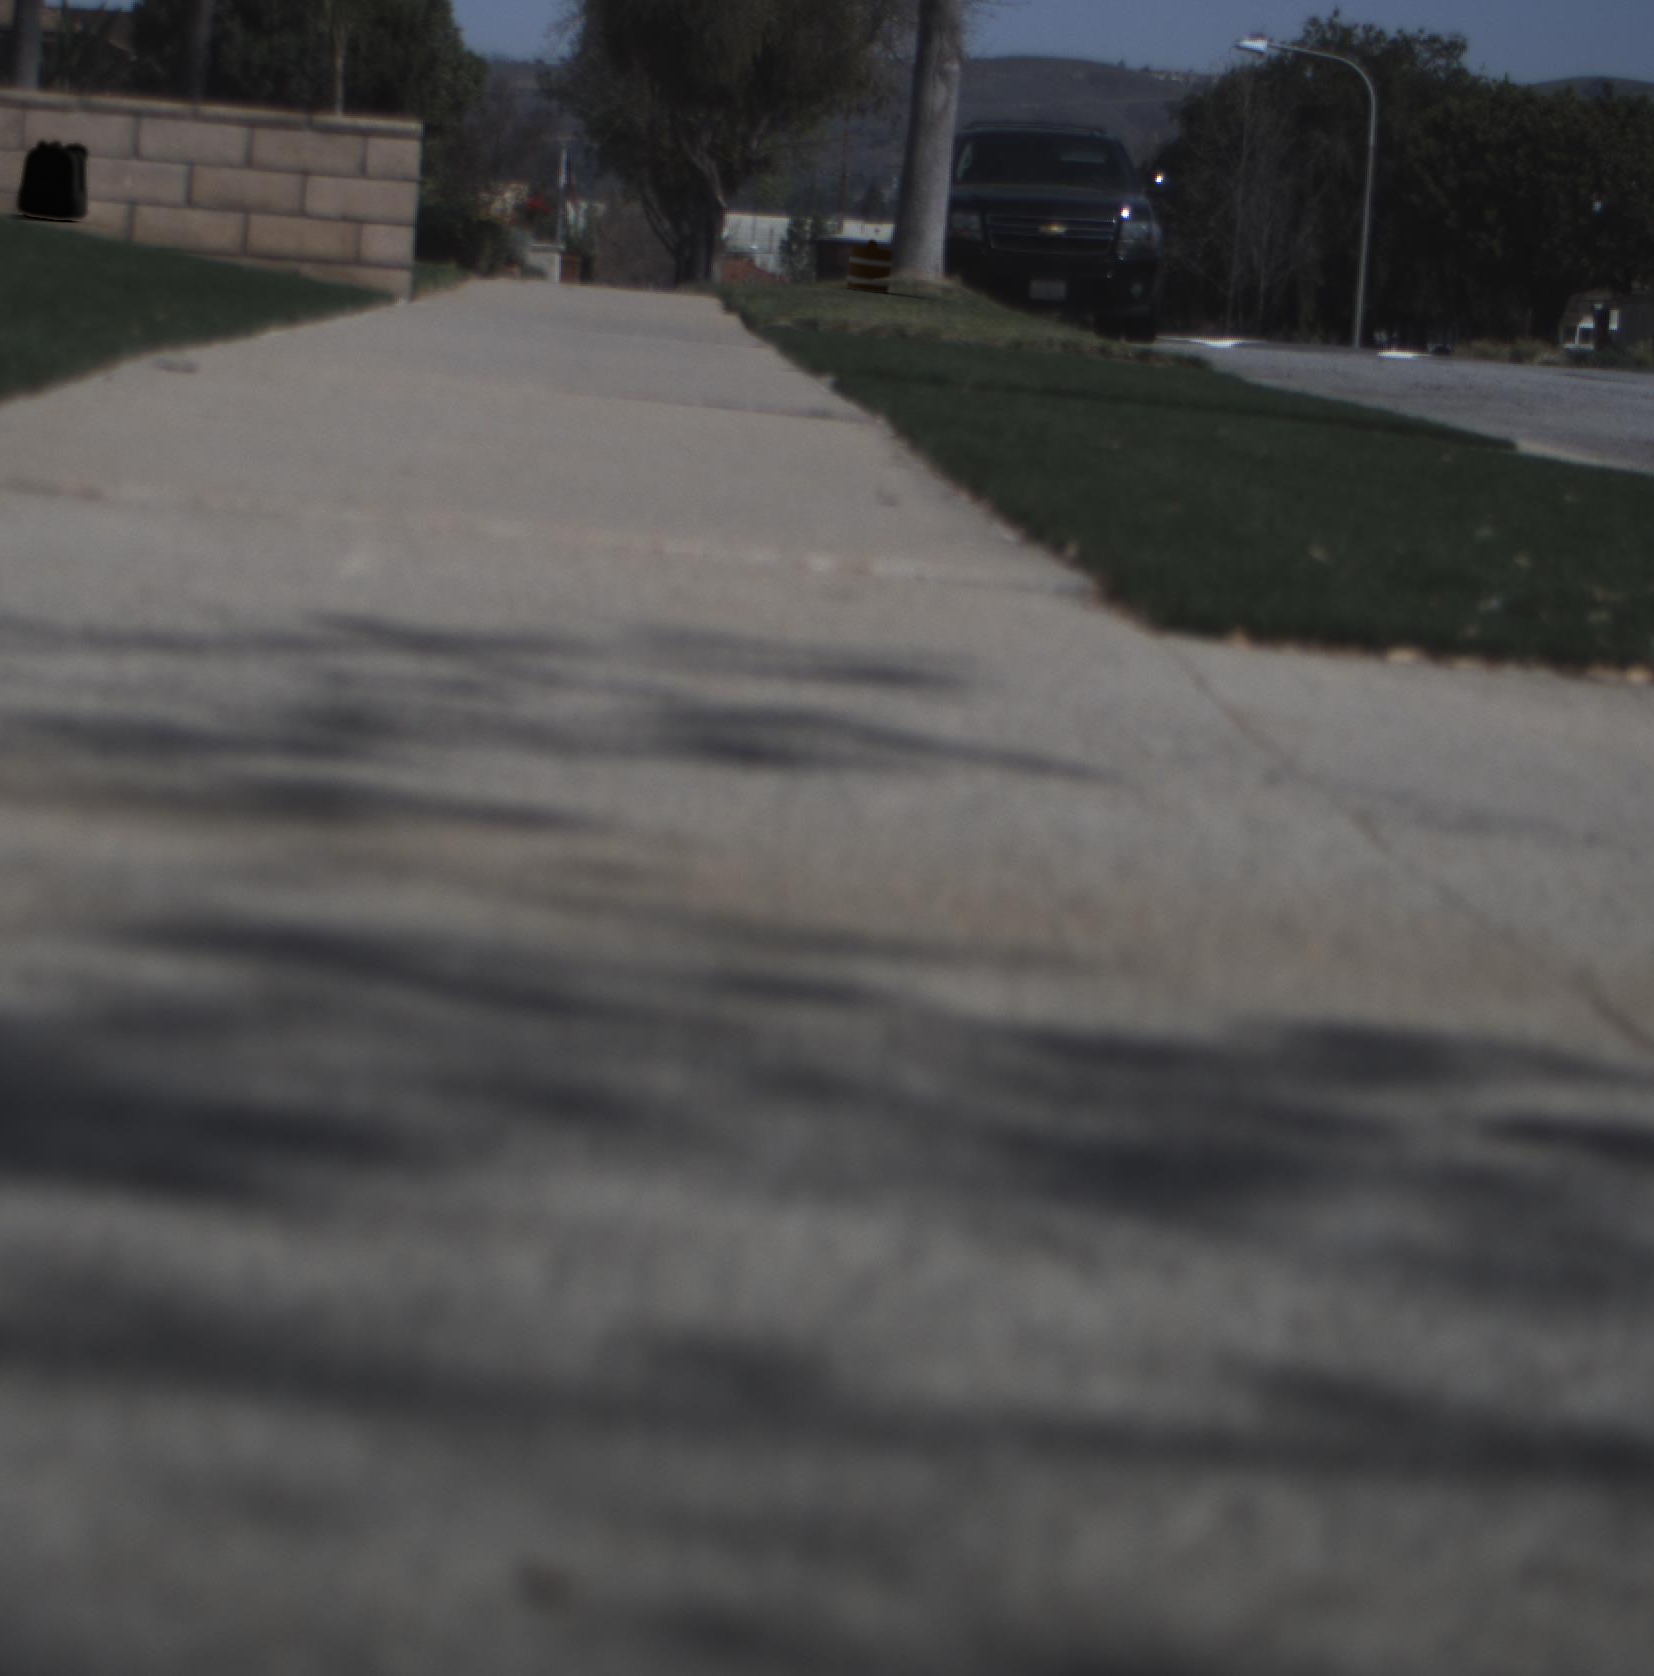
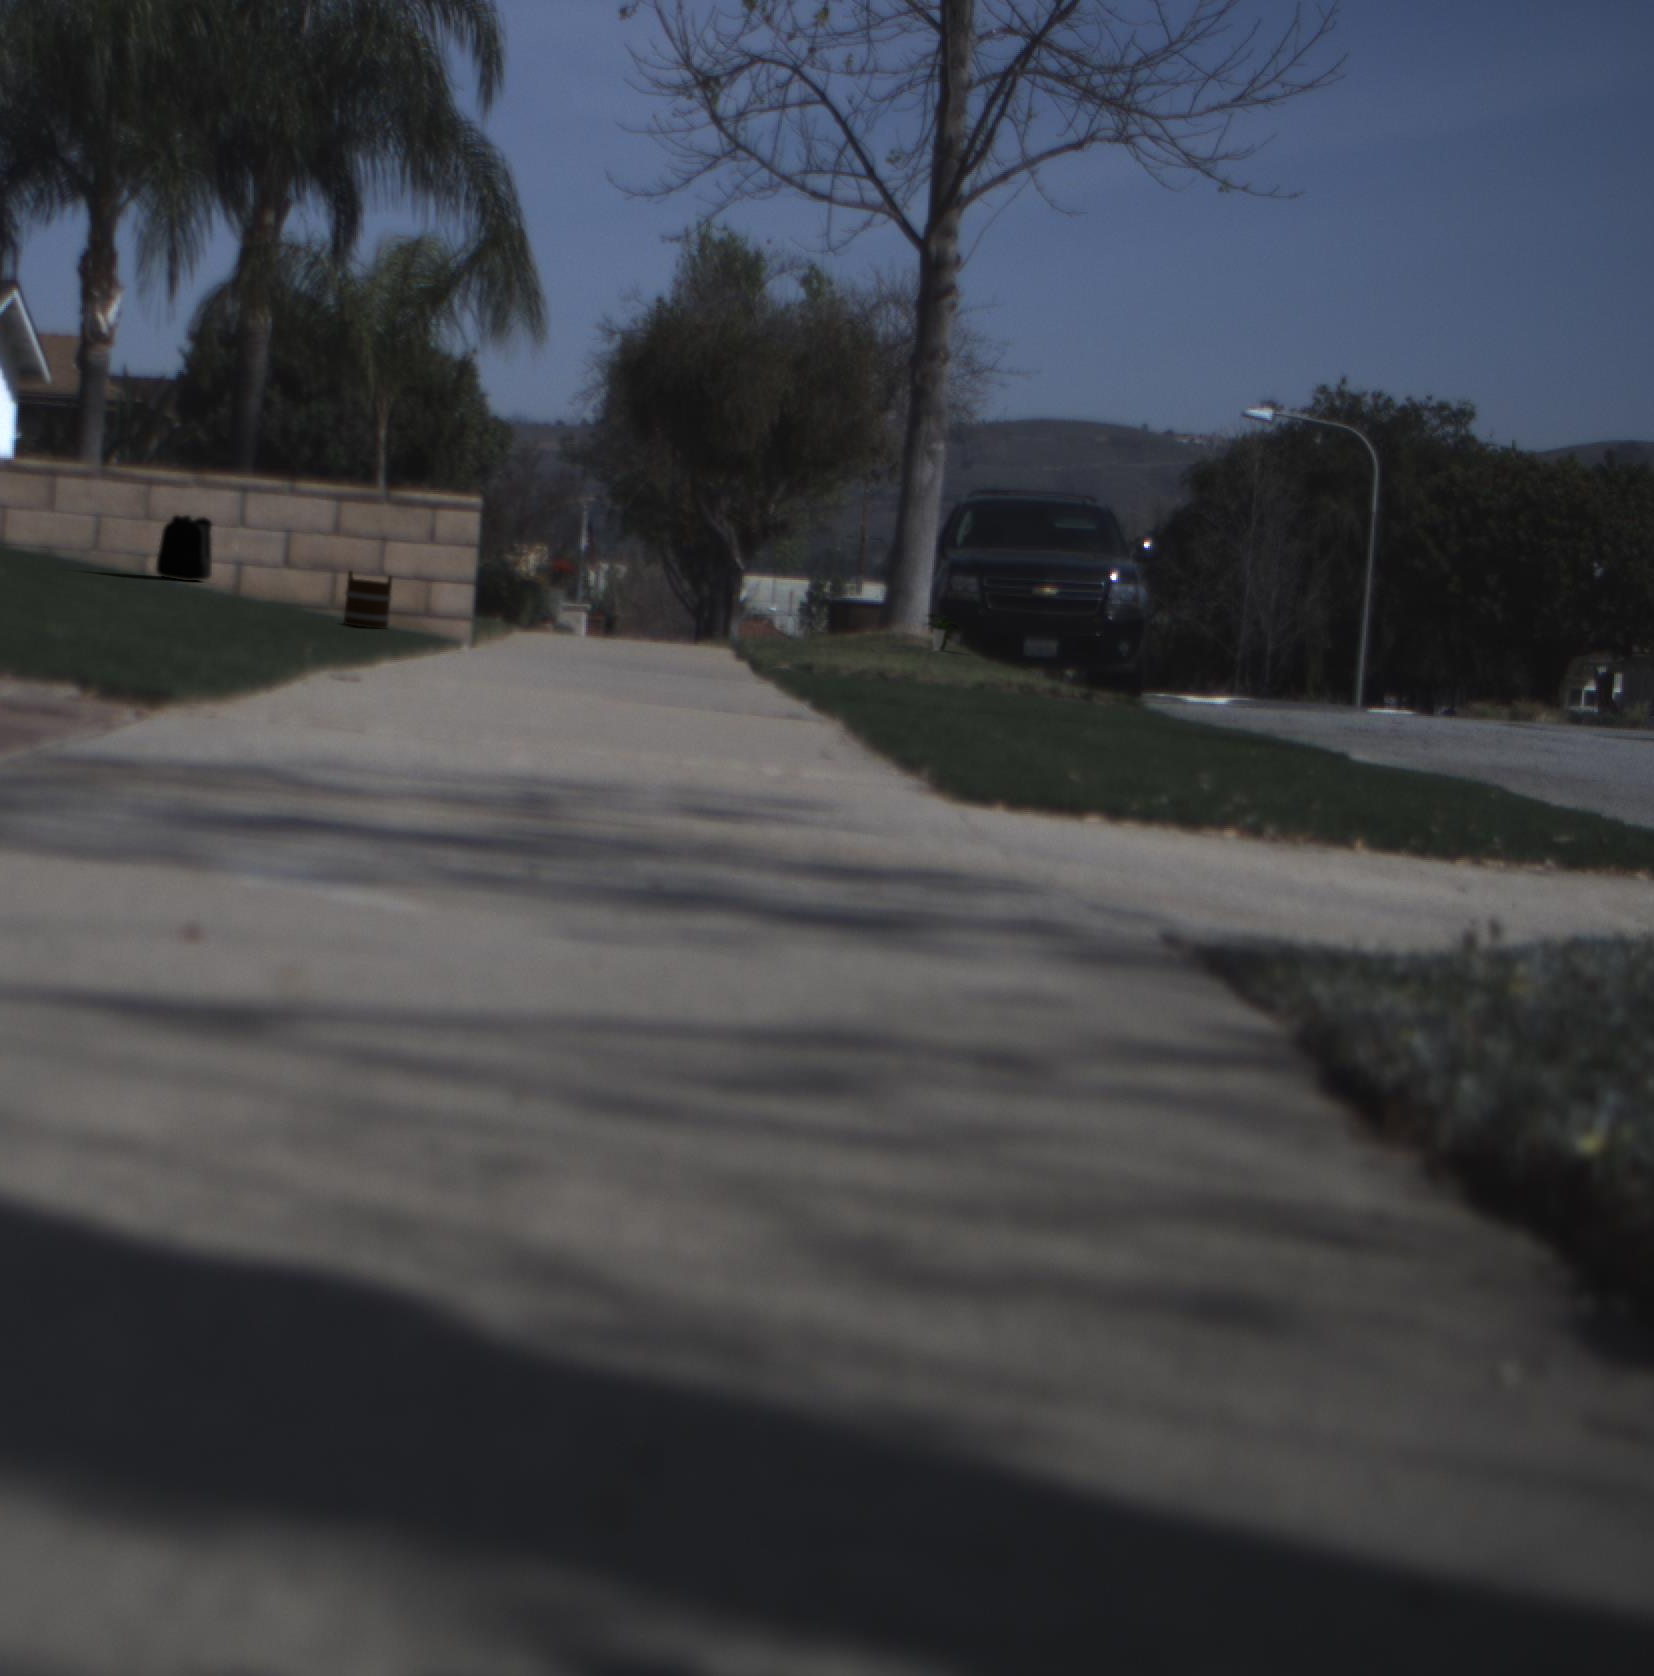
bucket: present [846,239,893,293] -> present [344,571,392,629]
potted plant: none [937,261,980,304] -> present [927,614,953,651]

